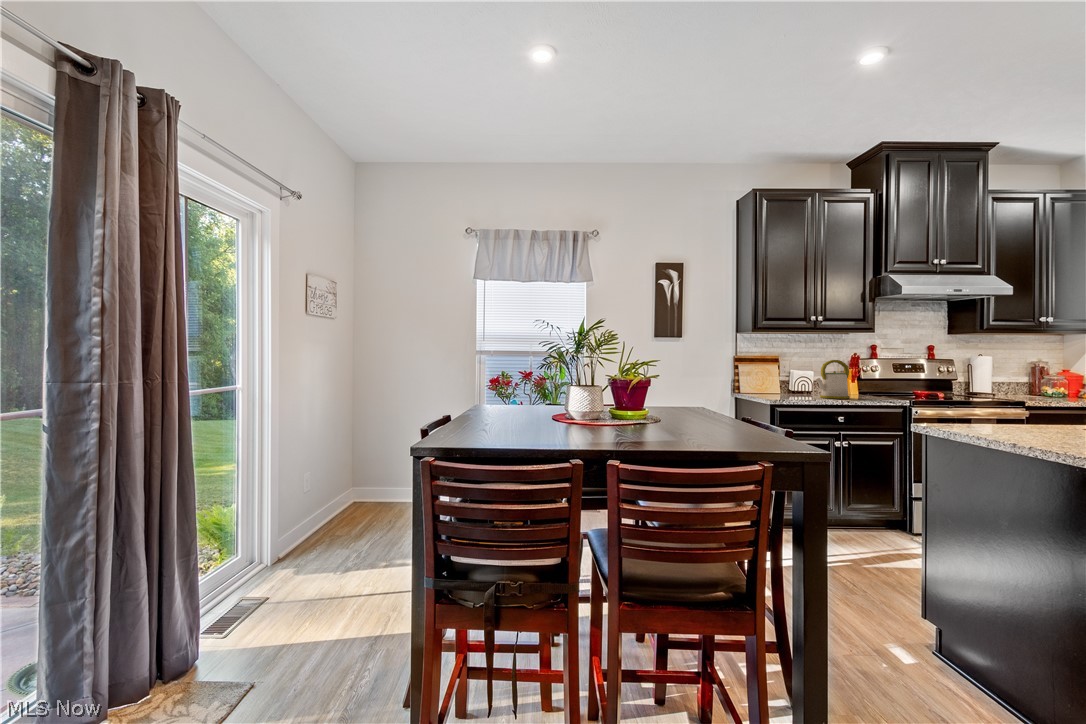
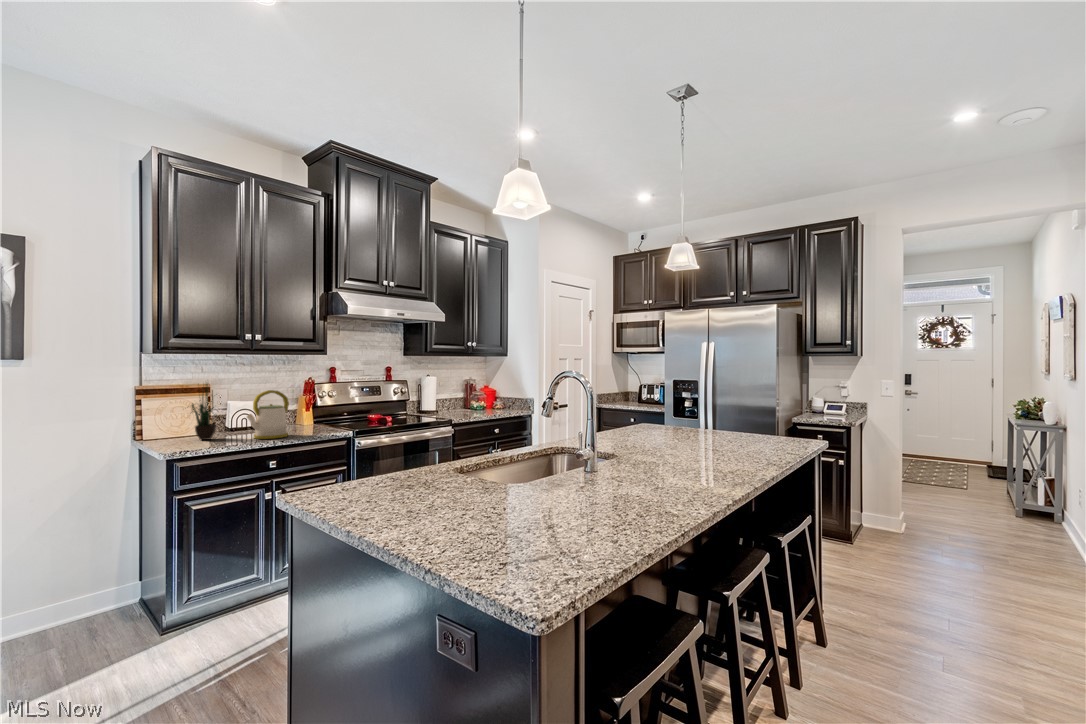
potted plant: none [768,345,797,396] -> present [192,387,216,440]

